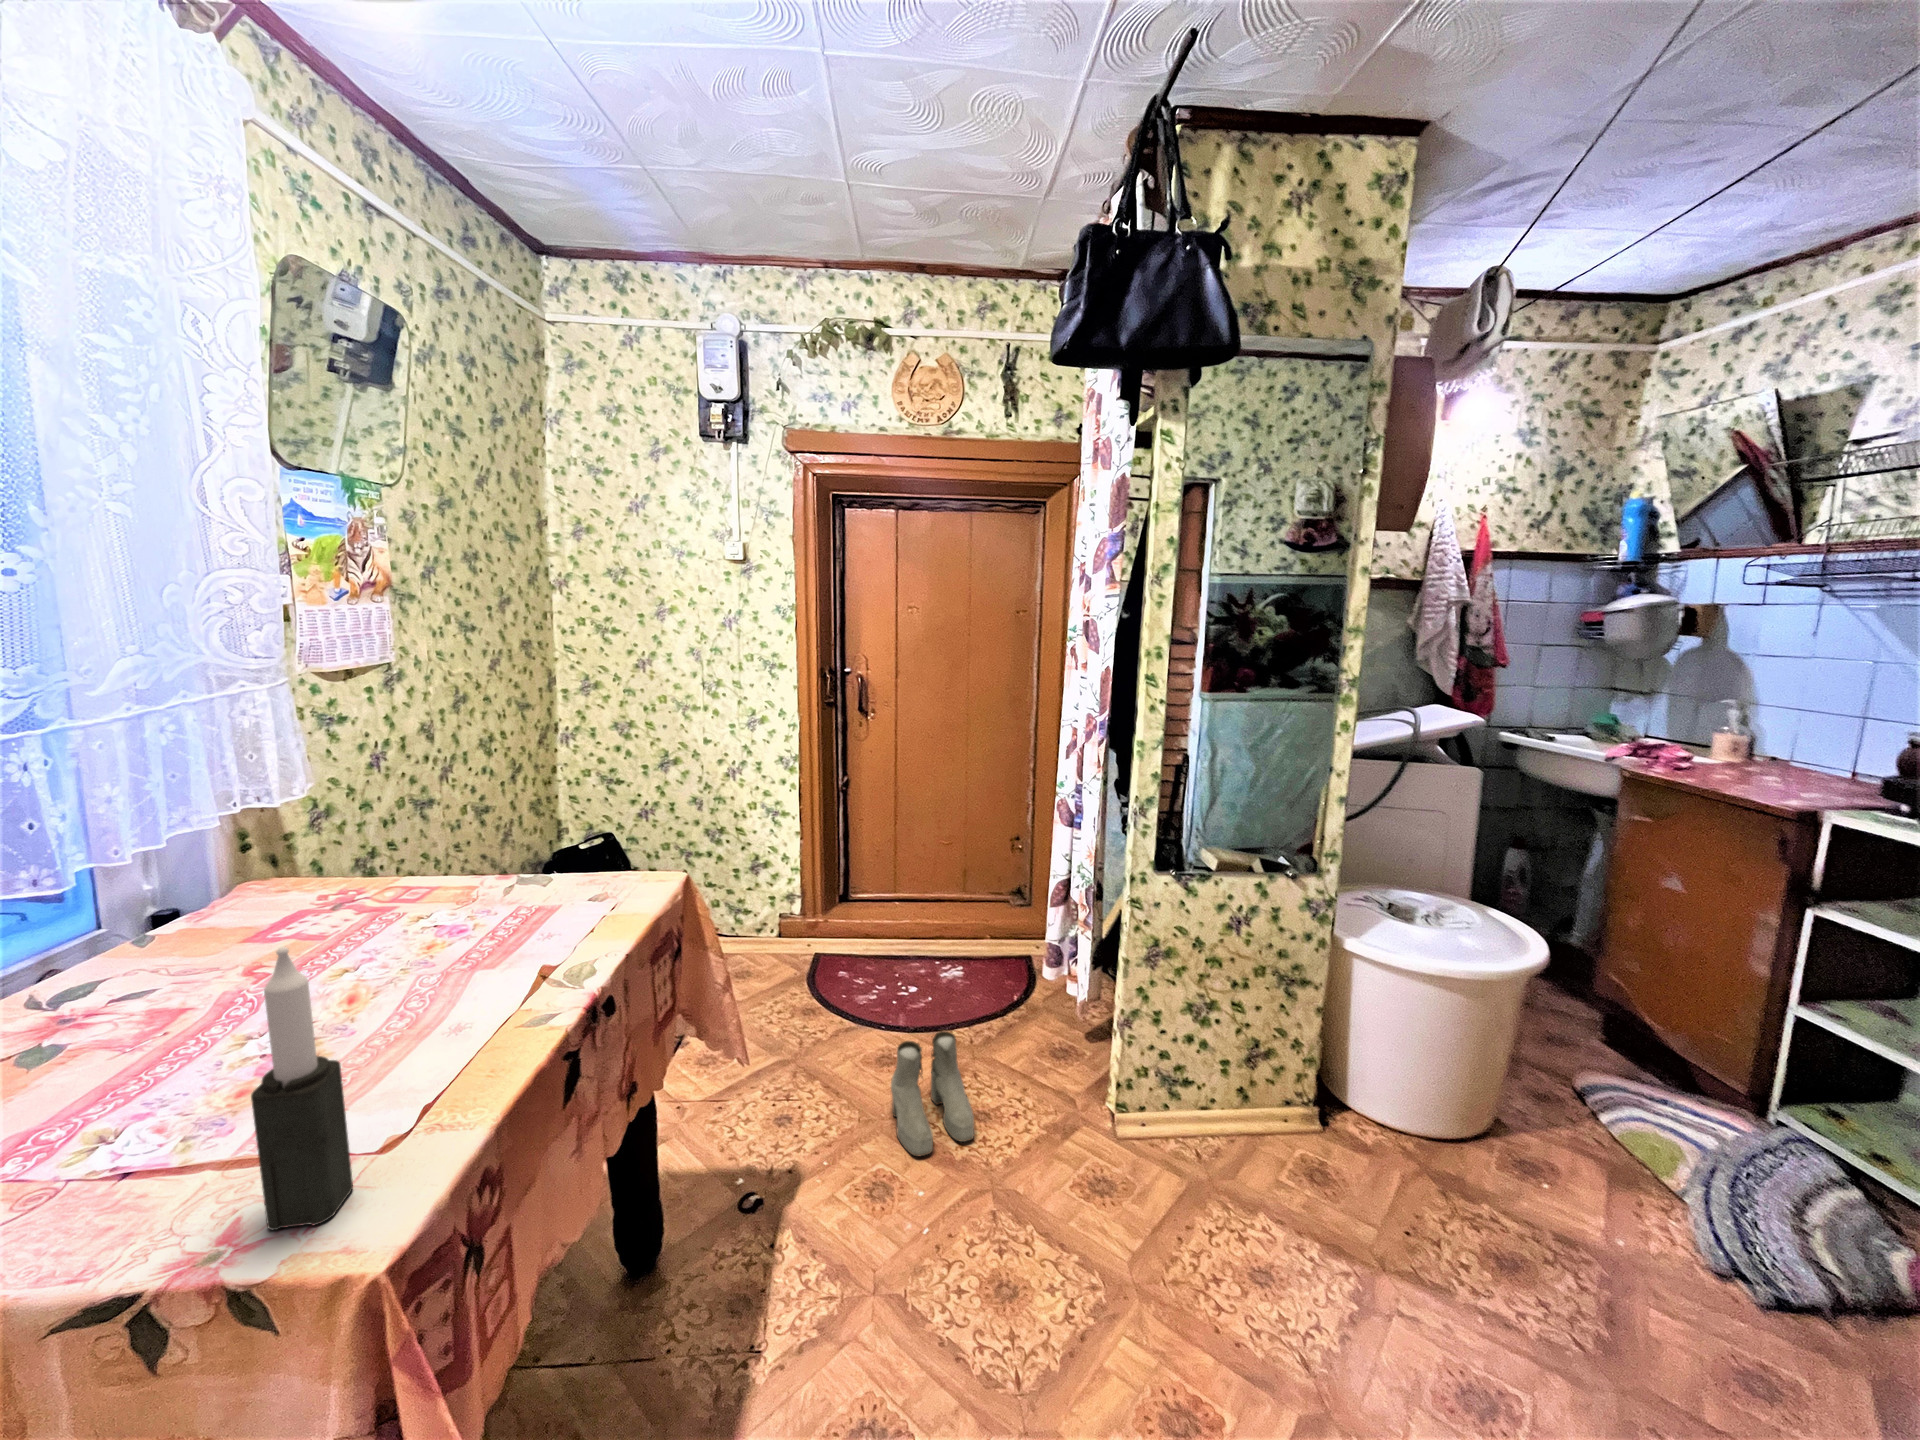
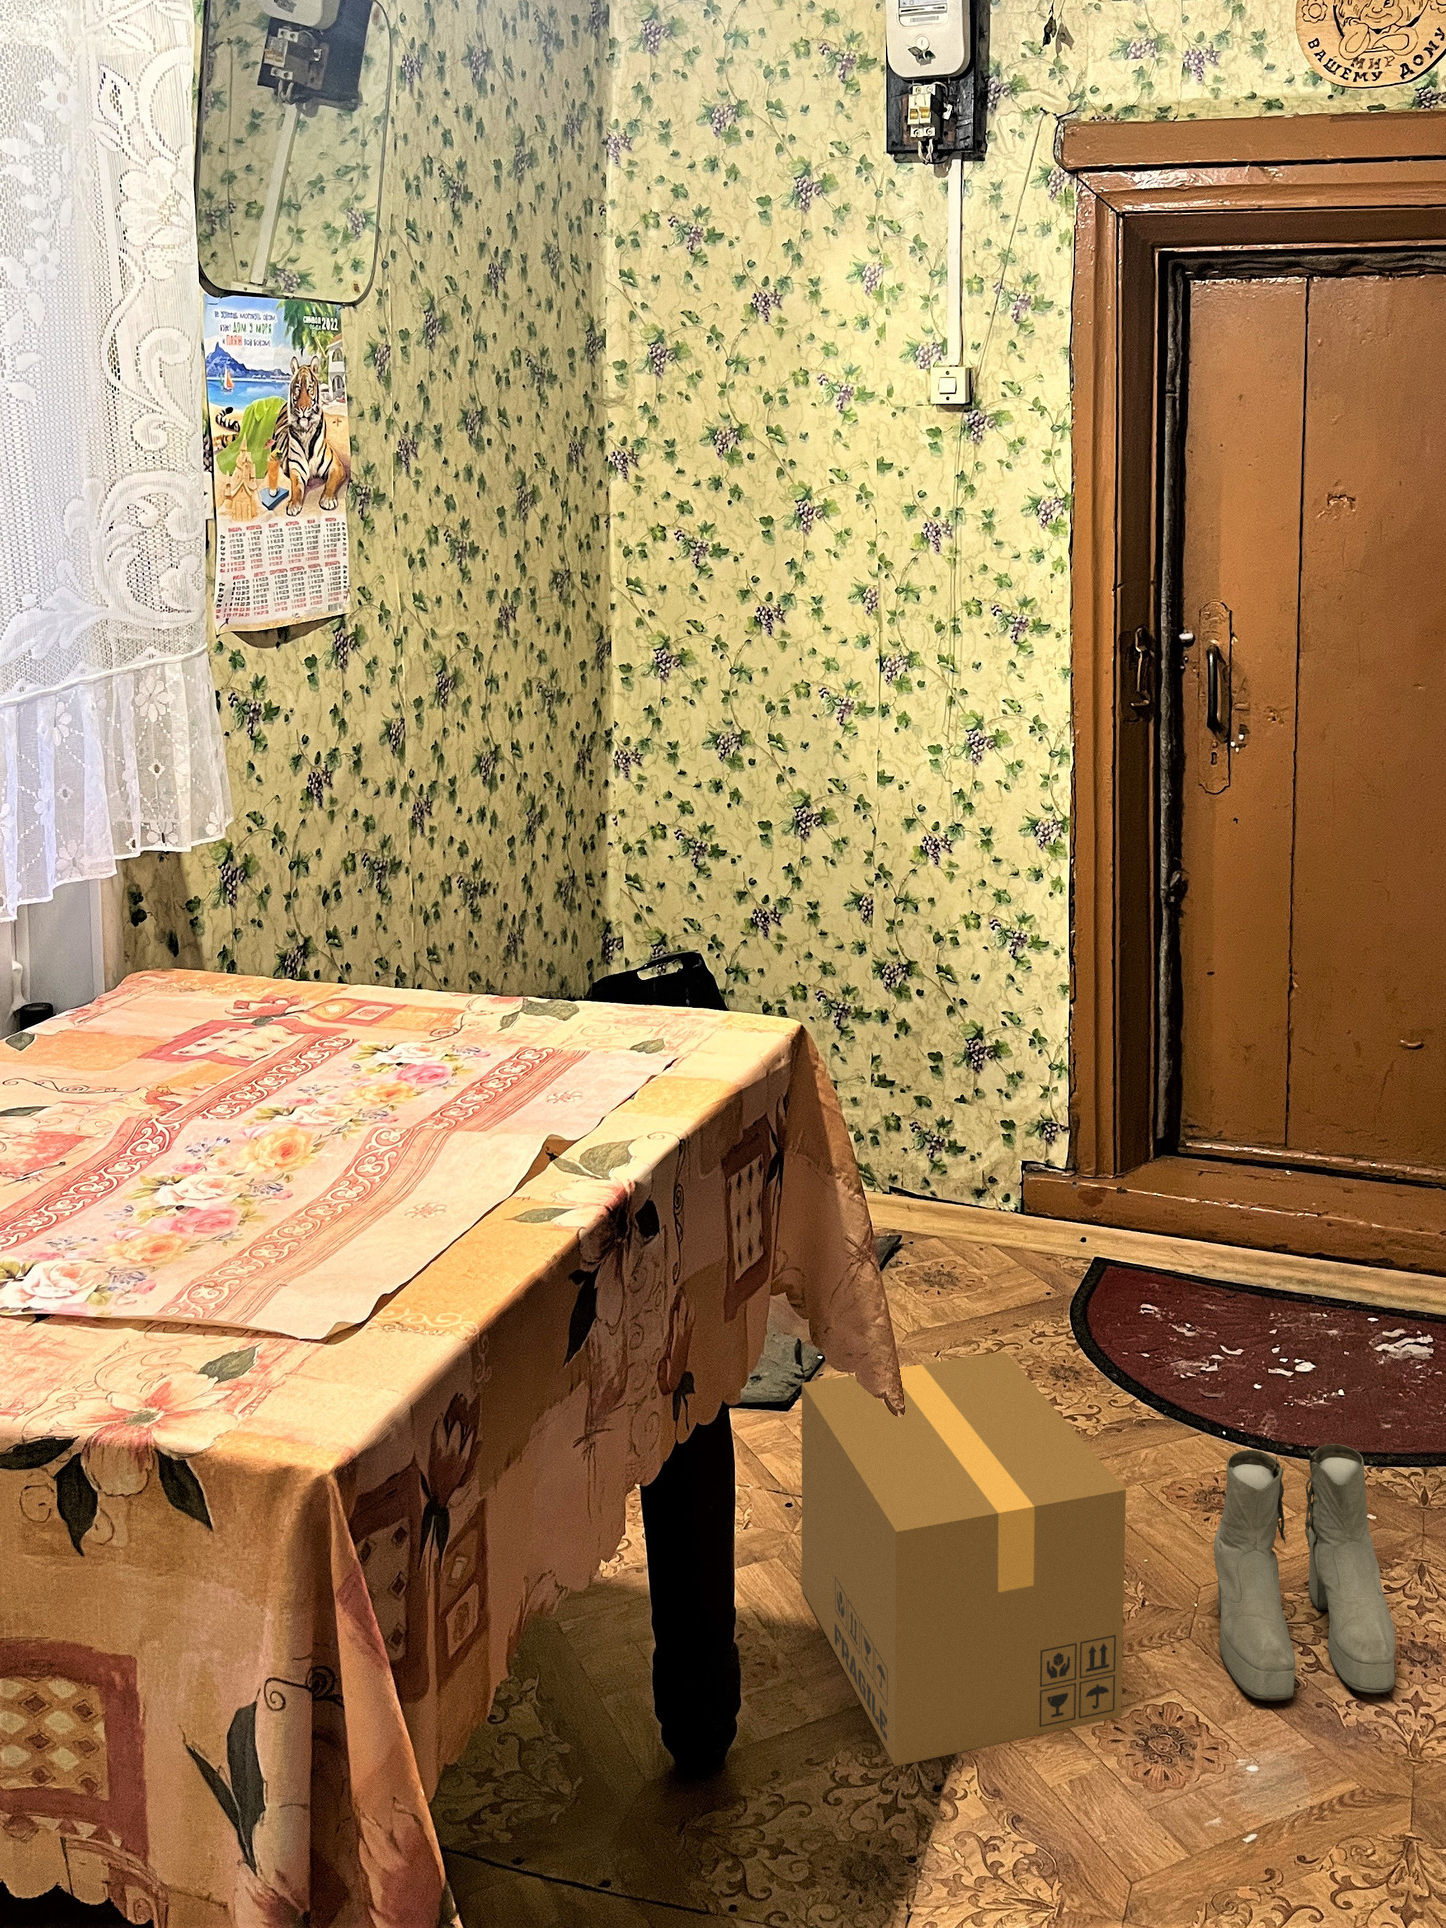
candle: present [251,947,353,1230] -> none [191,1022,292,1406]
cardboard box: none [687,1014,858,1237] -> present [802,1351,1126,1767]

